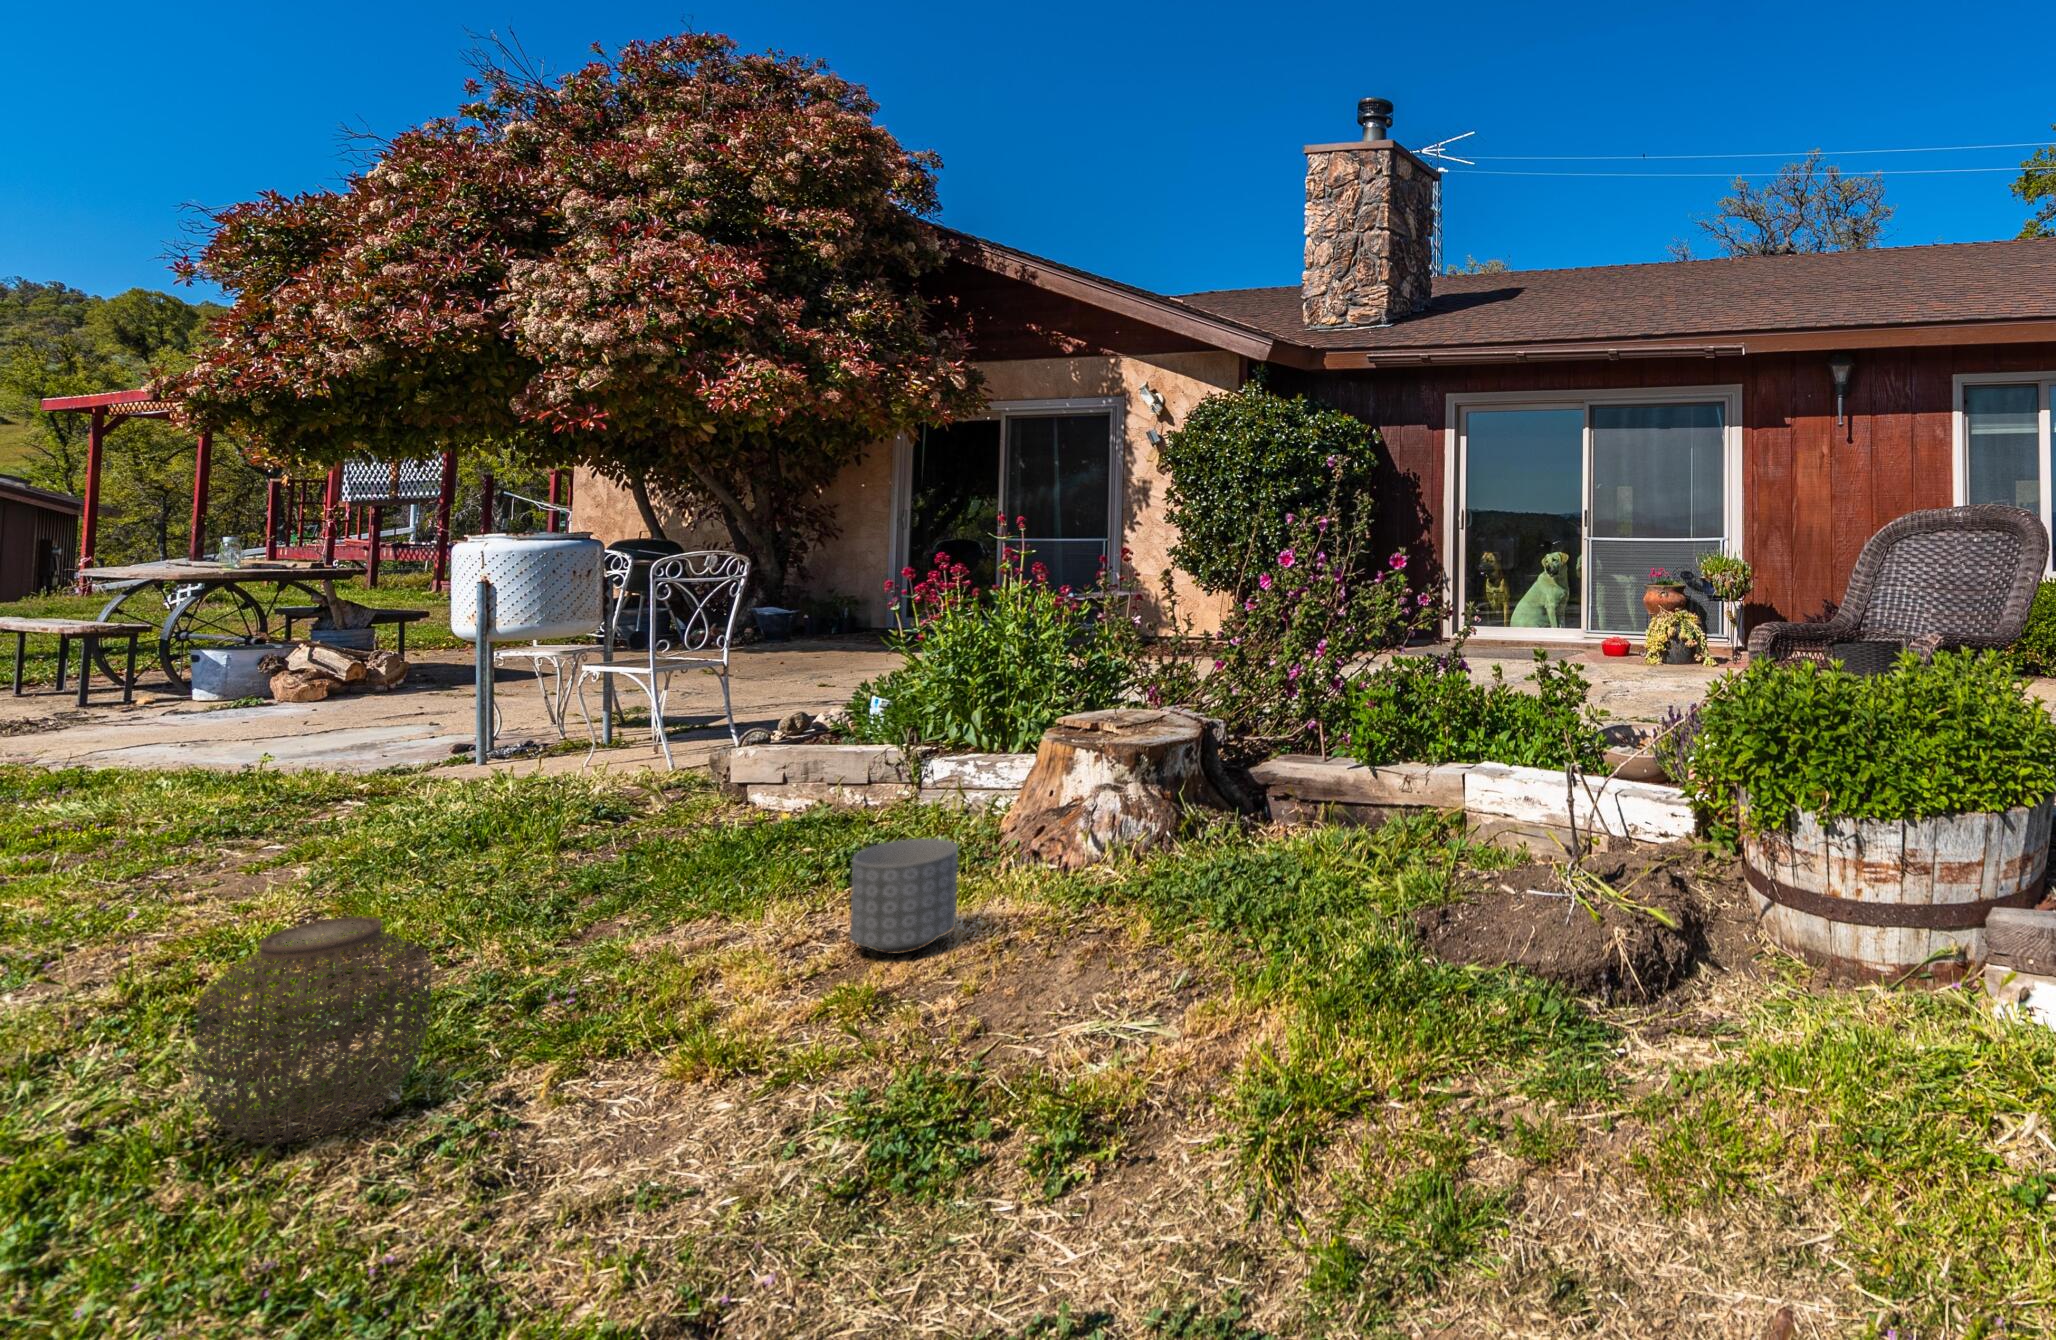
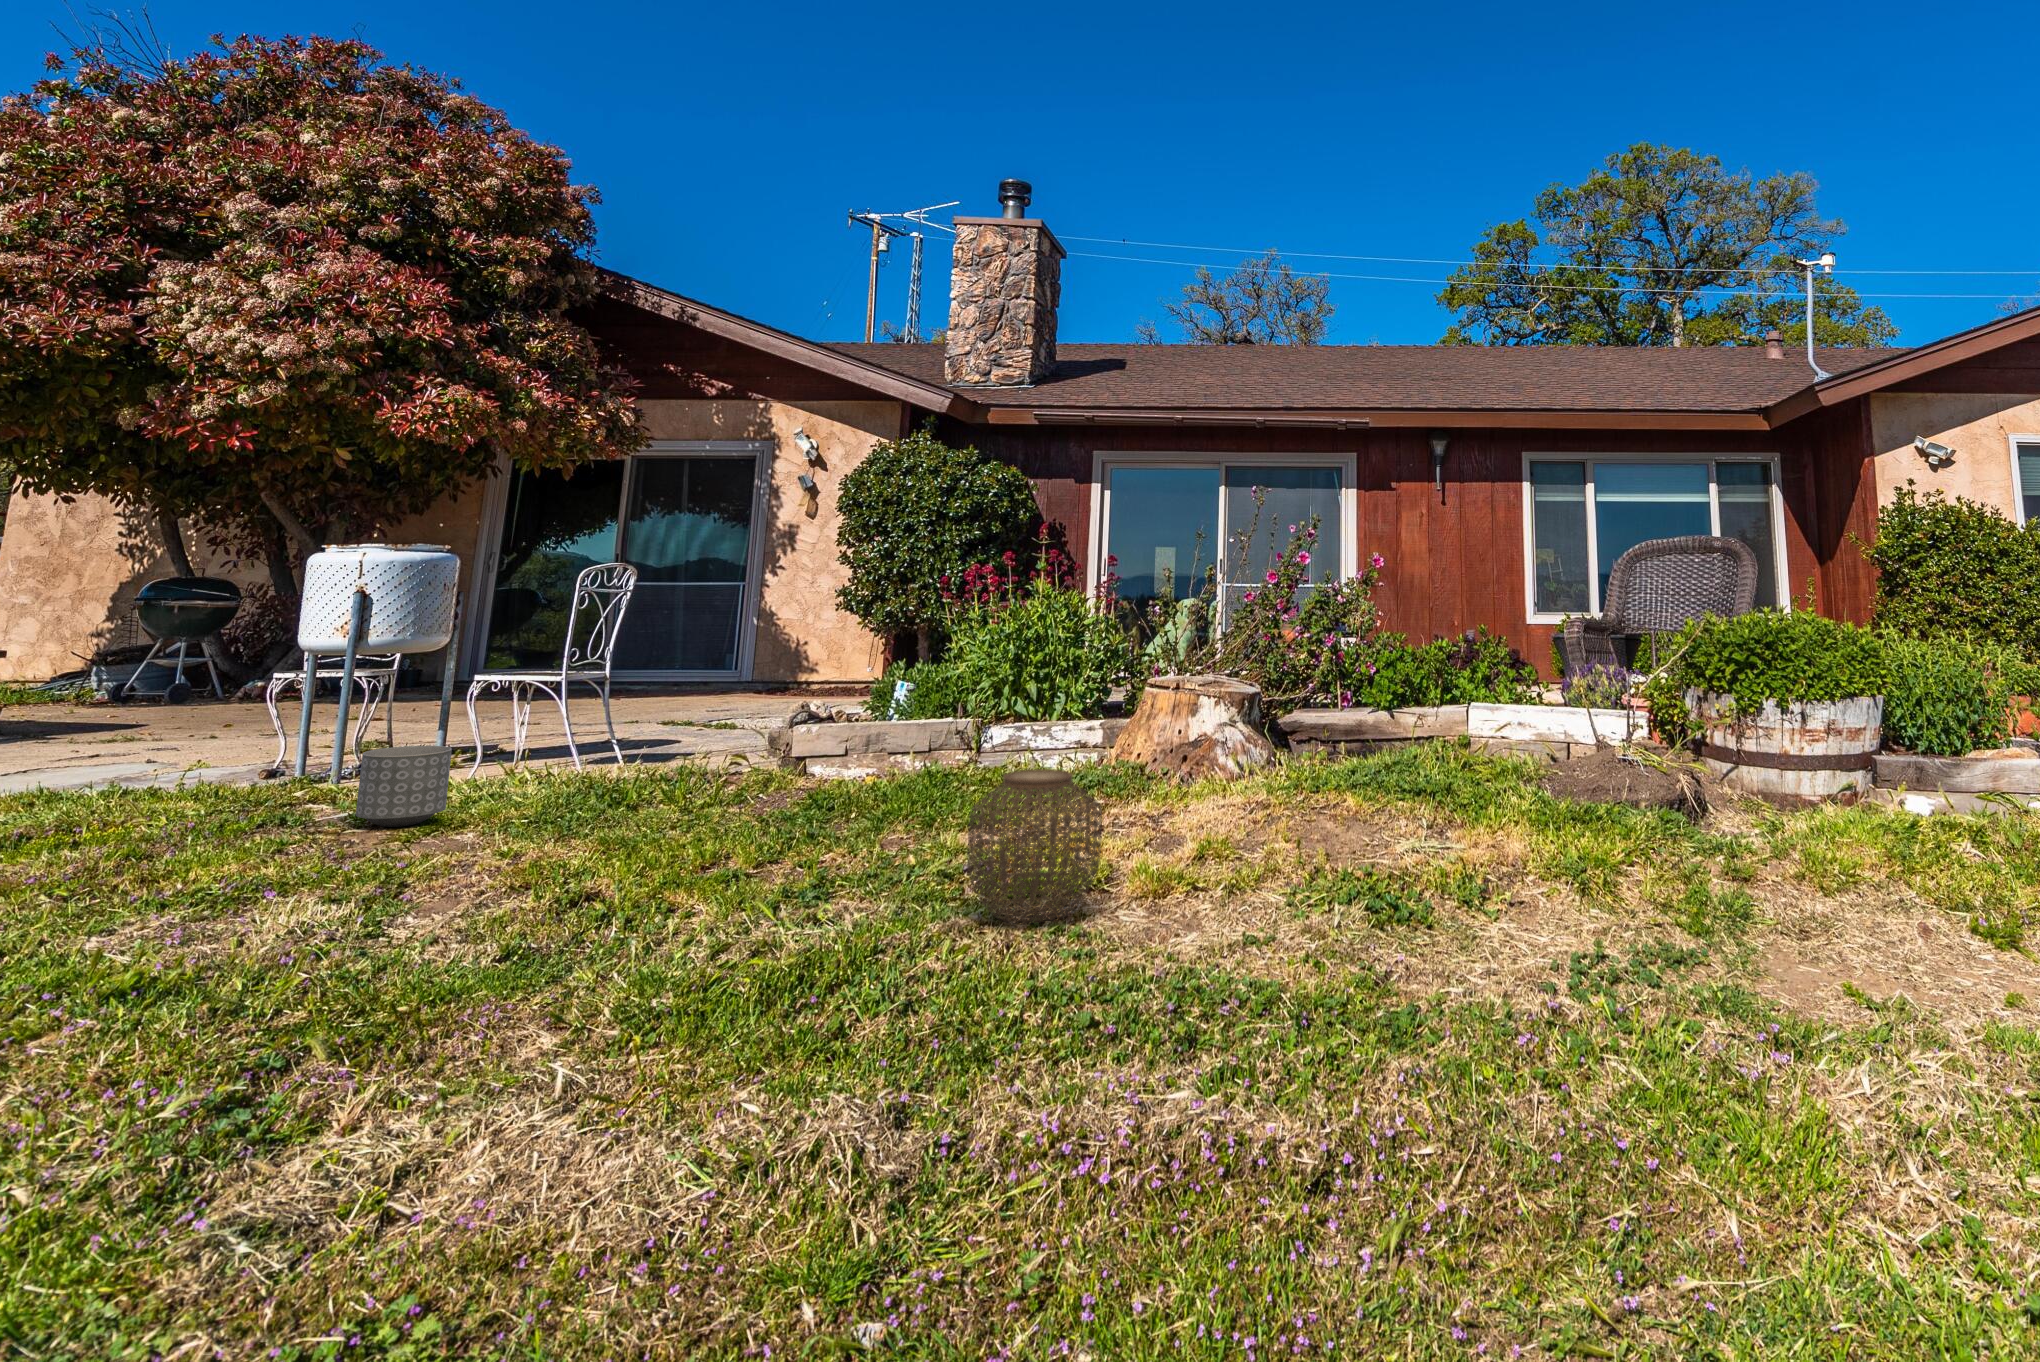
planter: present [850,839,958,954] -> present [356,746,452,827]

